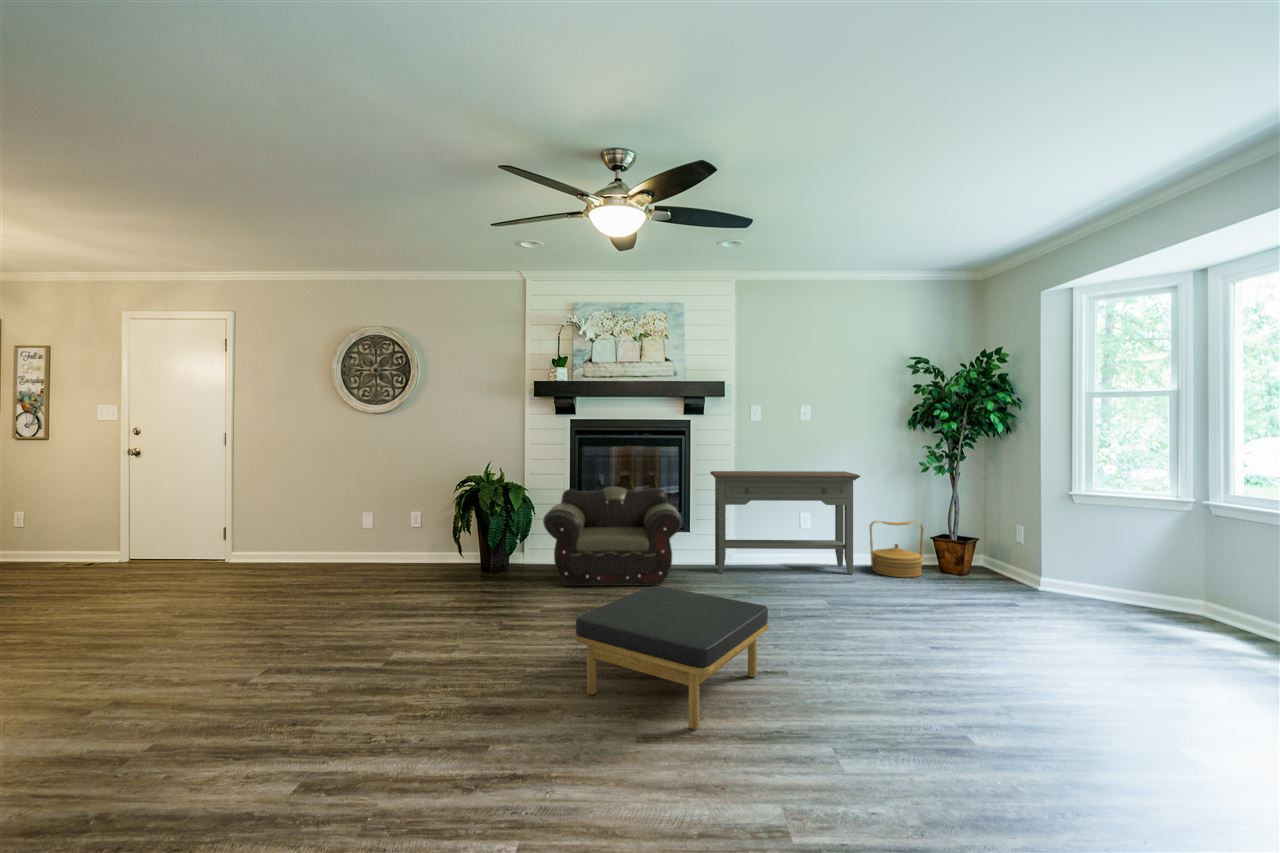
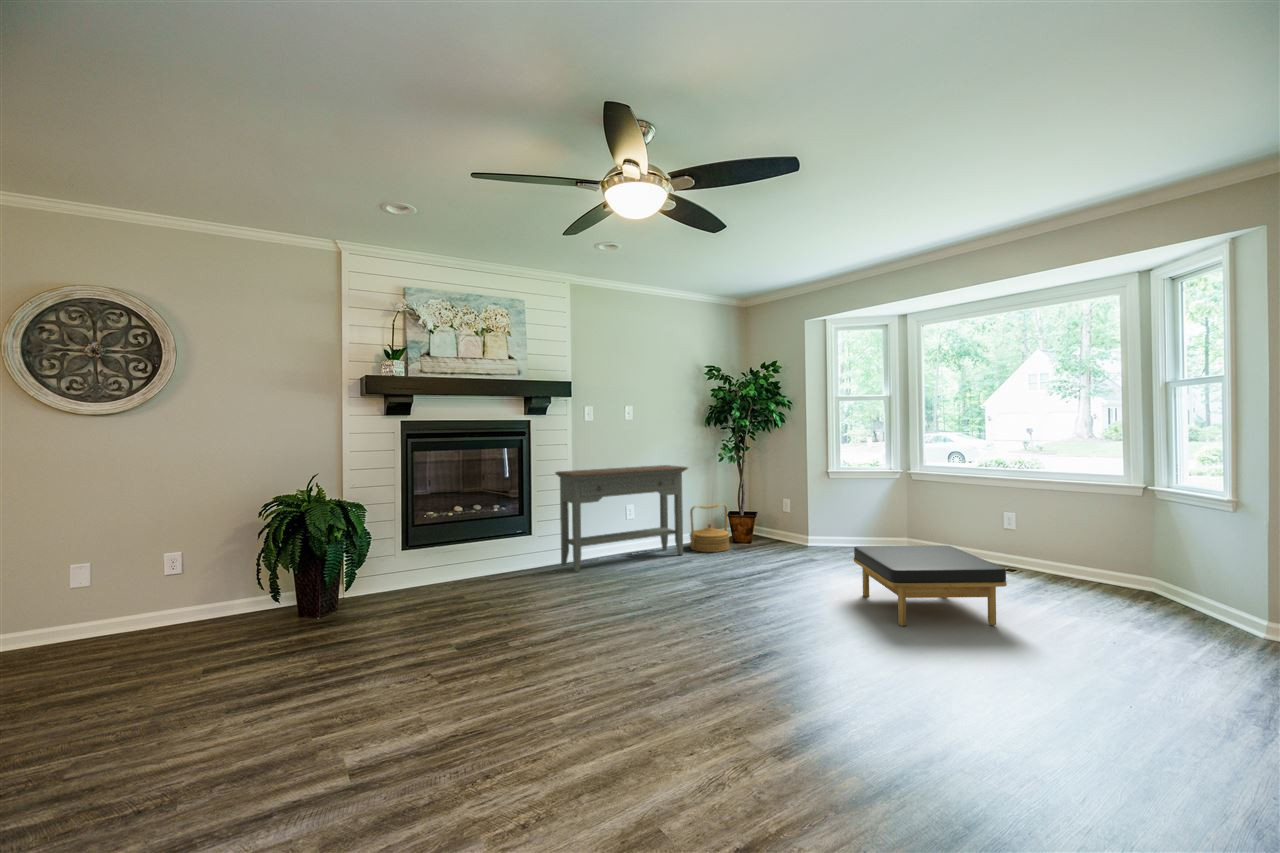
armchair: present [543,487,682,586] -> none [391,493,555,612]
ottoman: present [576,586,769,729] -> present [854,545,1007,626]

